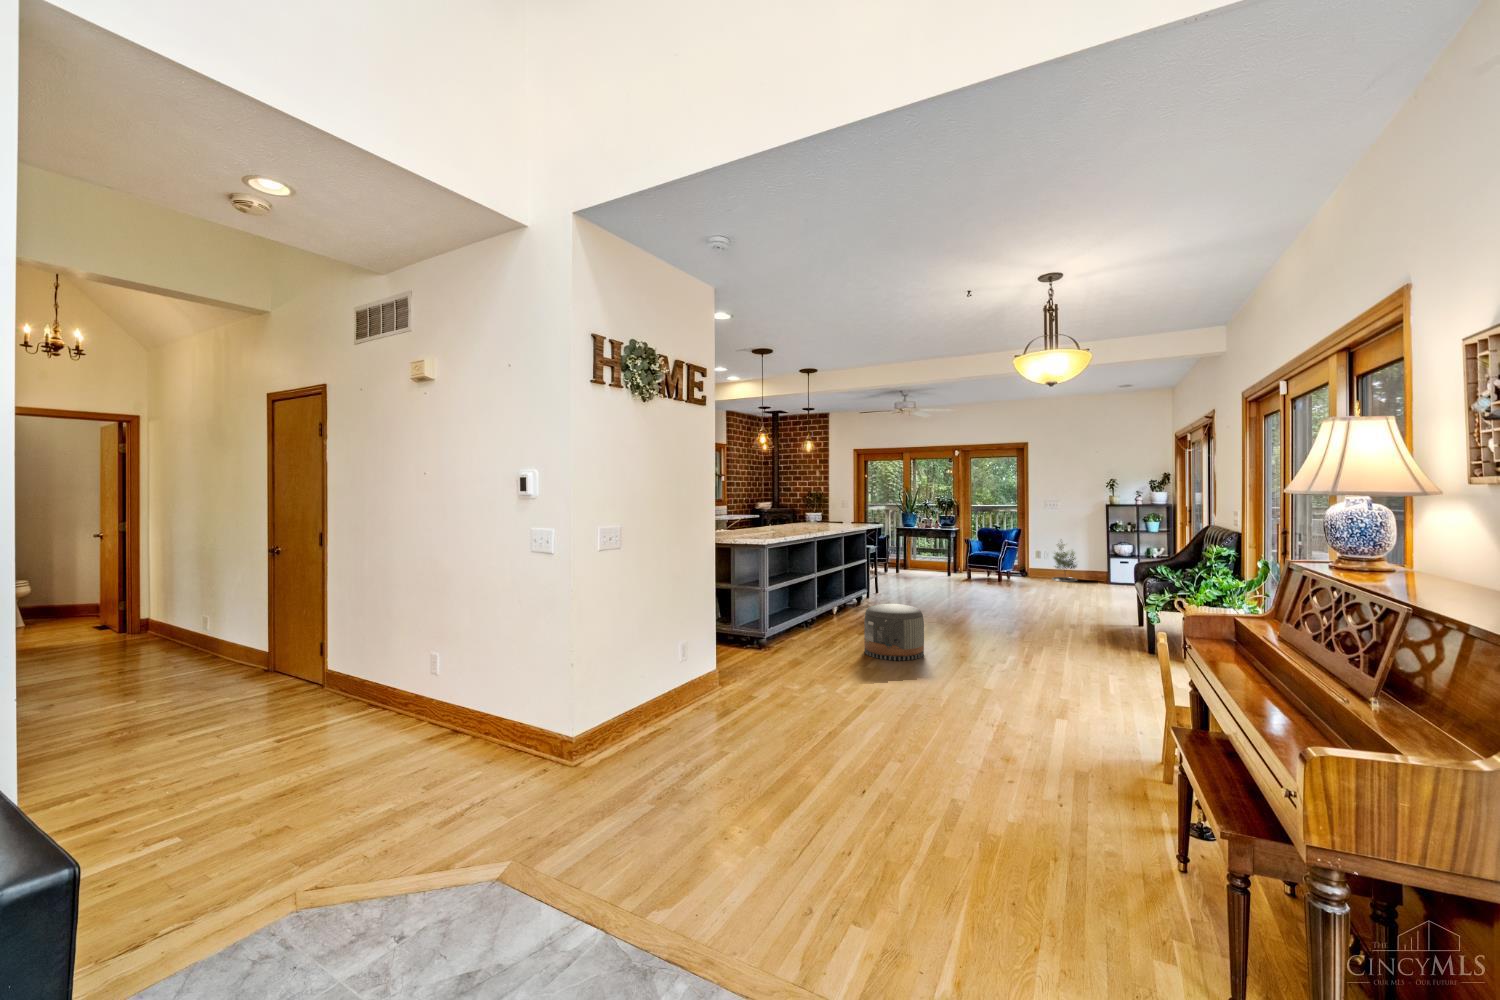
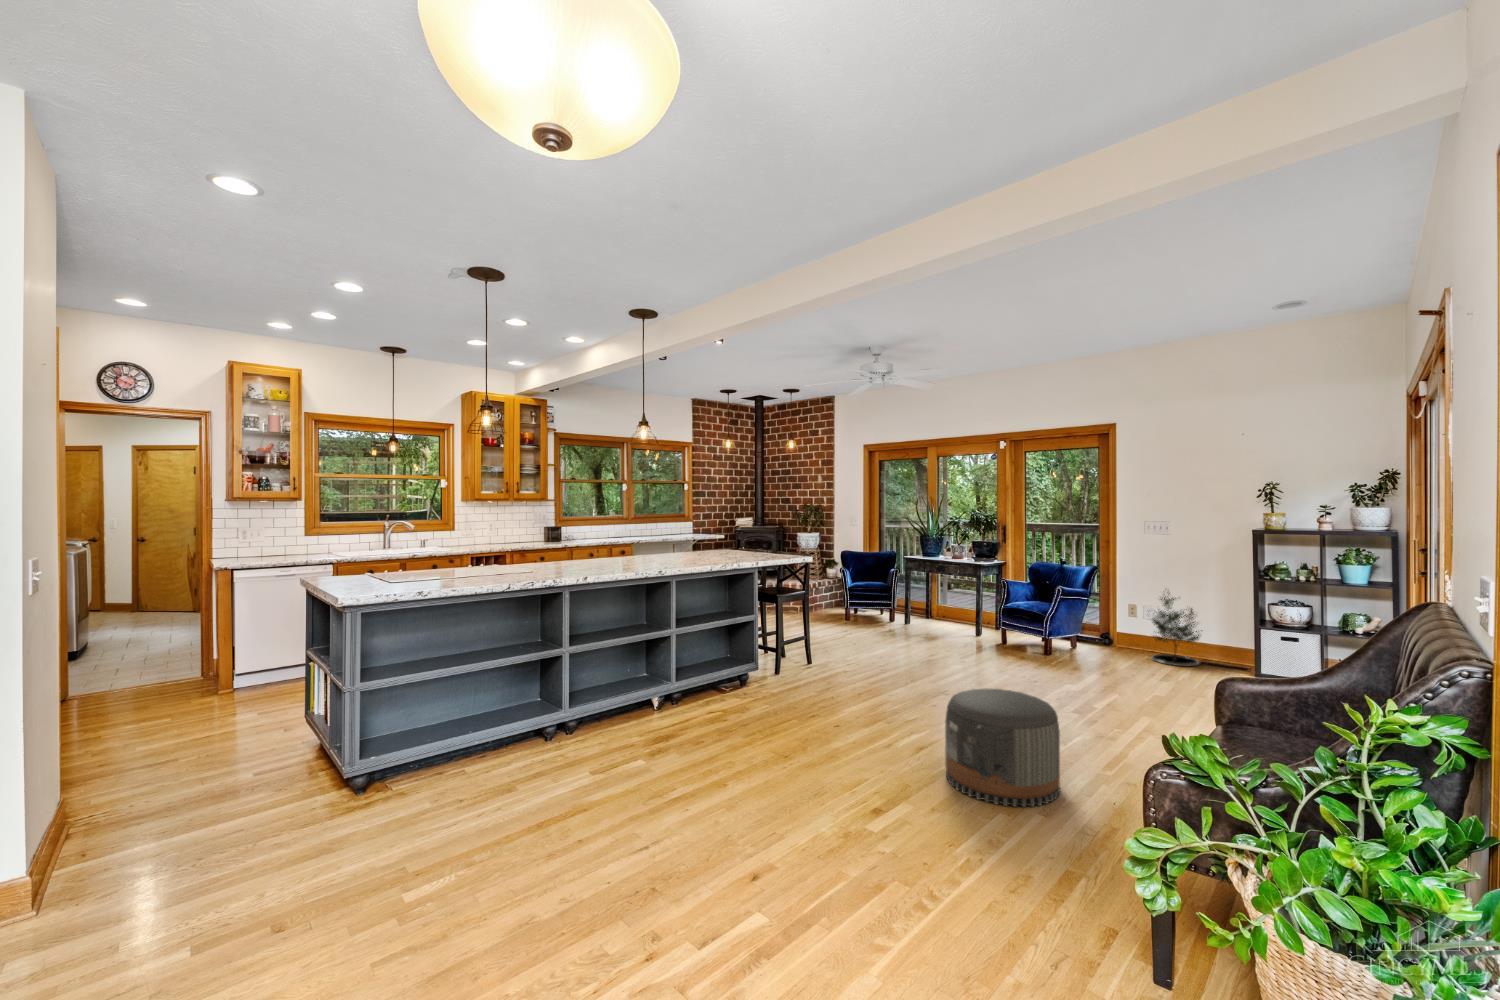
pouf: present [864,604,924,661] -> present [945,689,1060,807]

